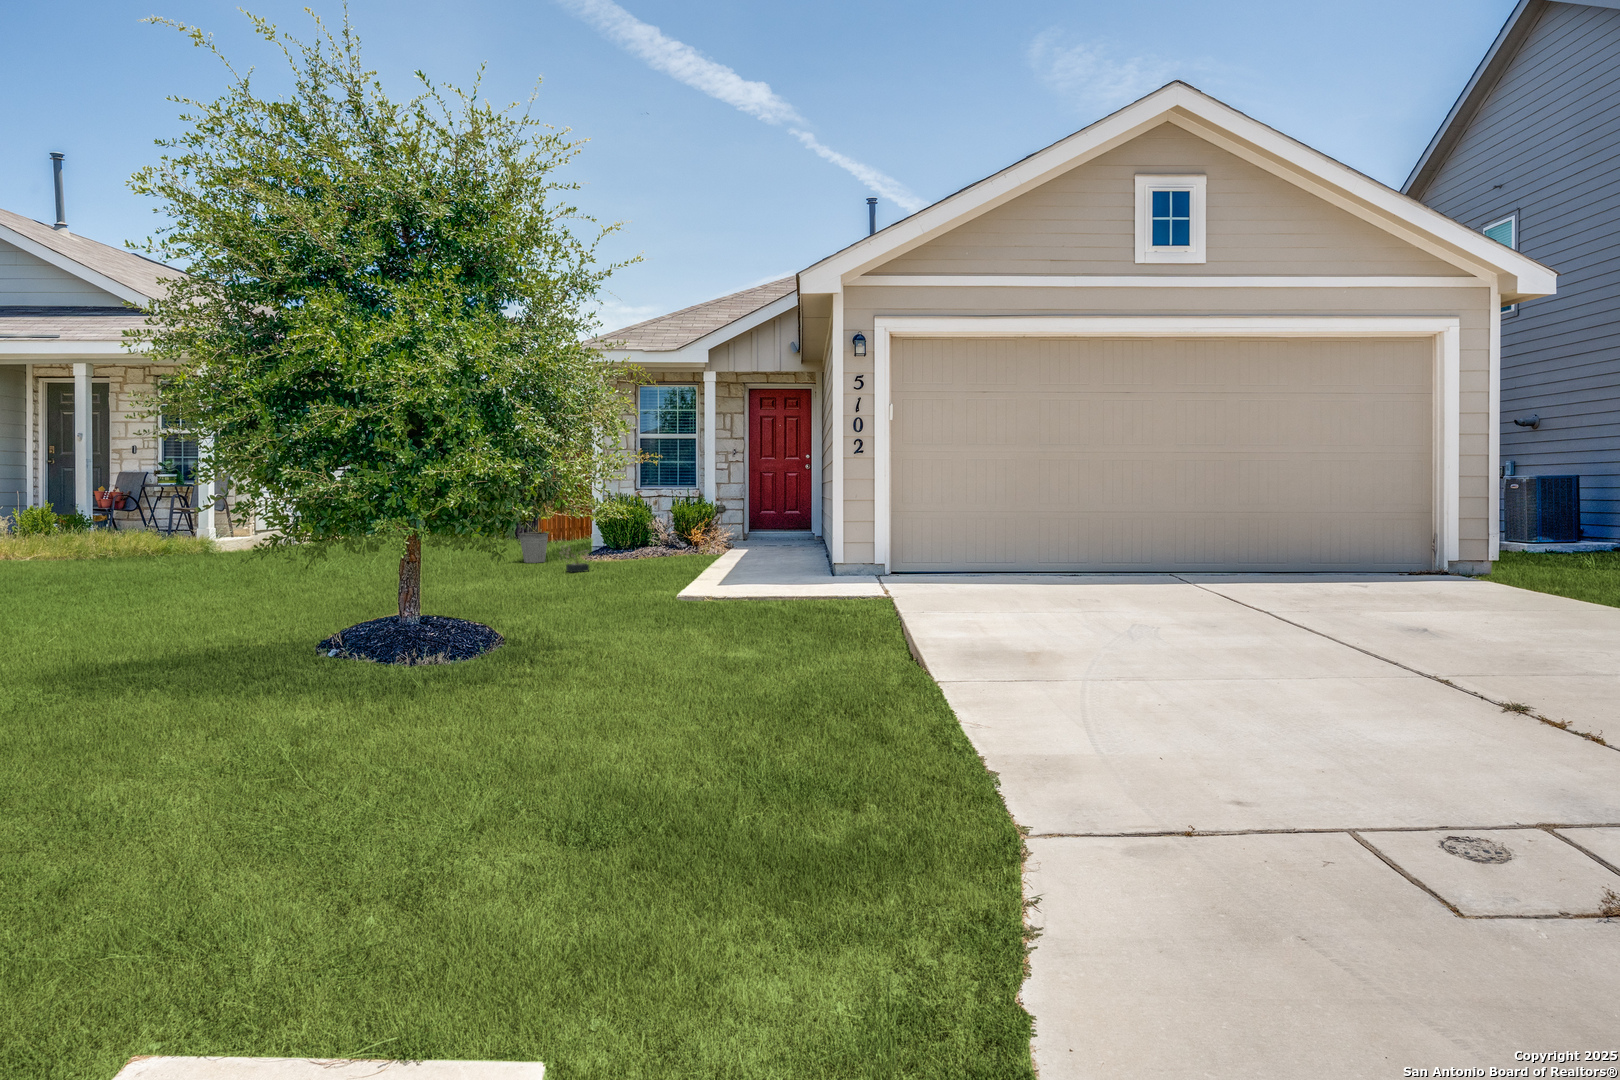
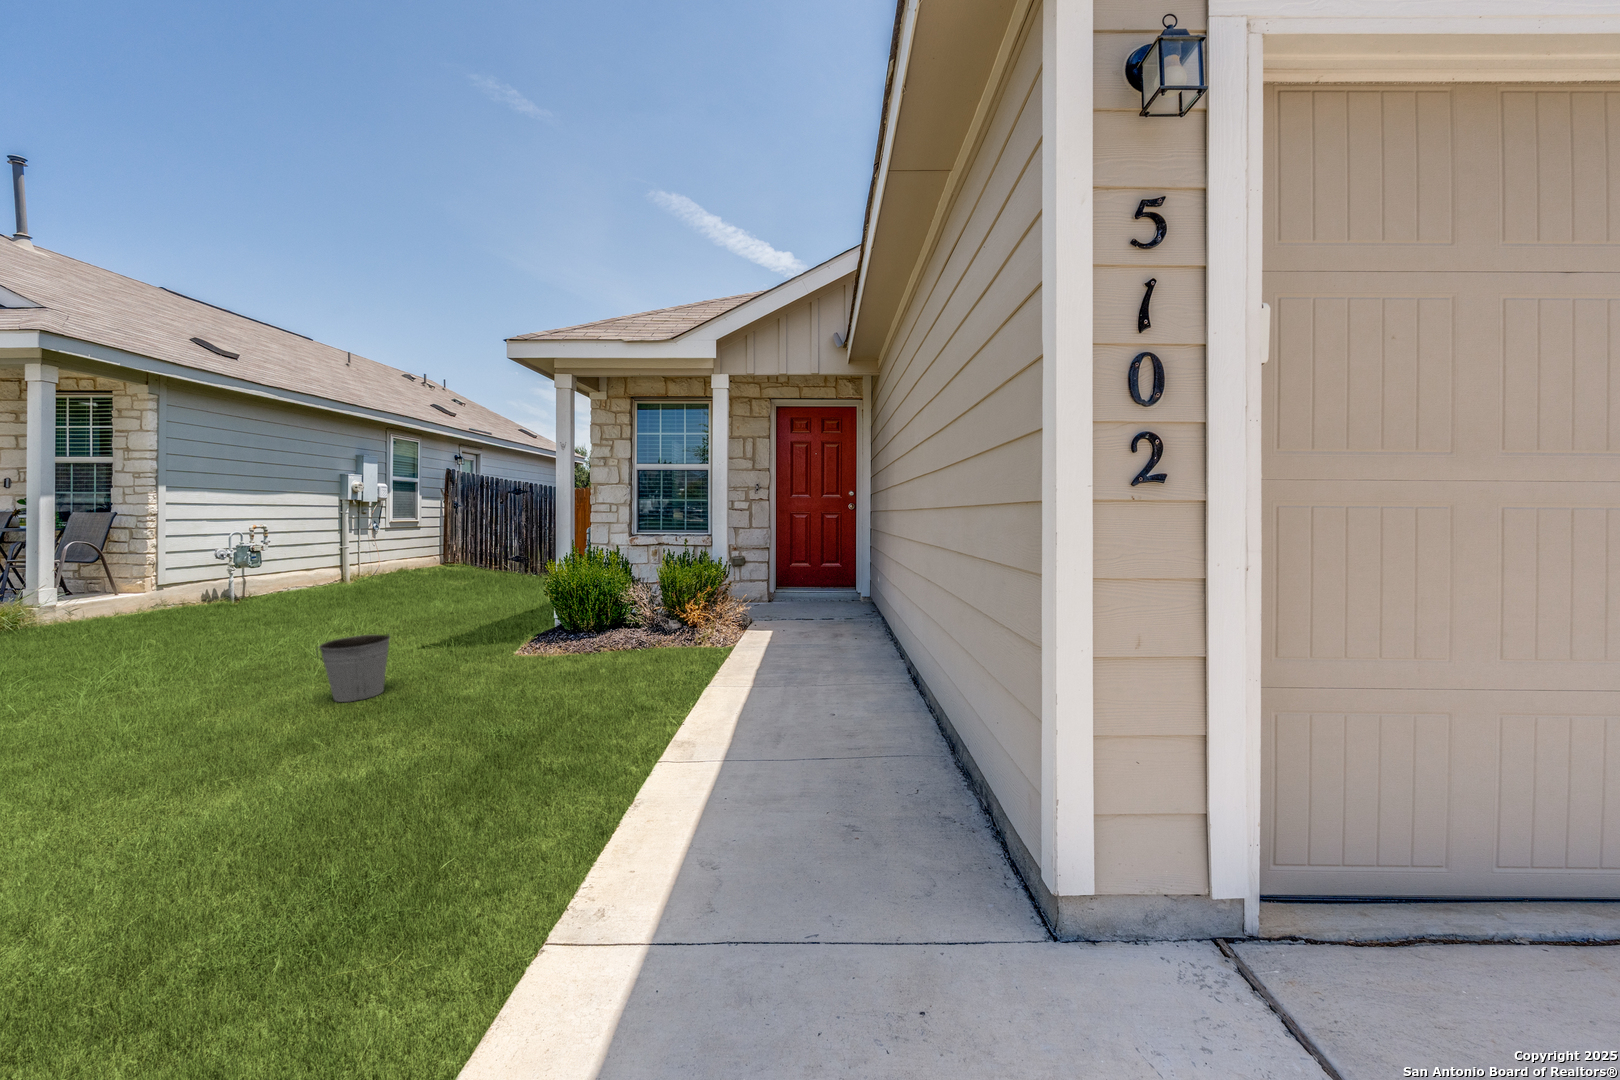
decorative plant: present [559,547,589,572] -> none [271,716,383,792]

